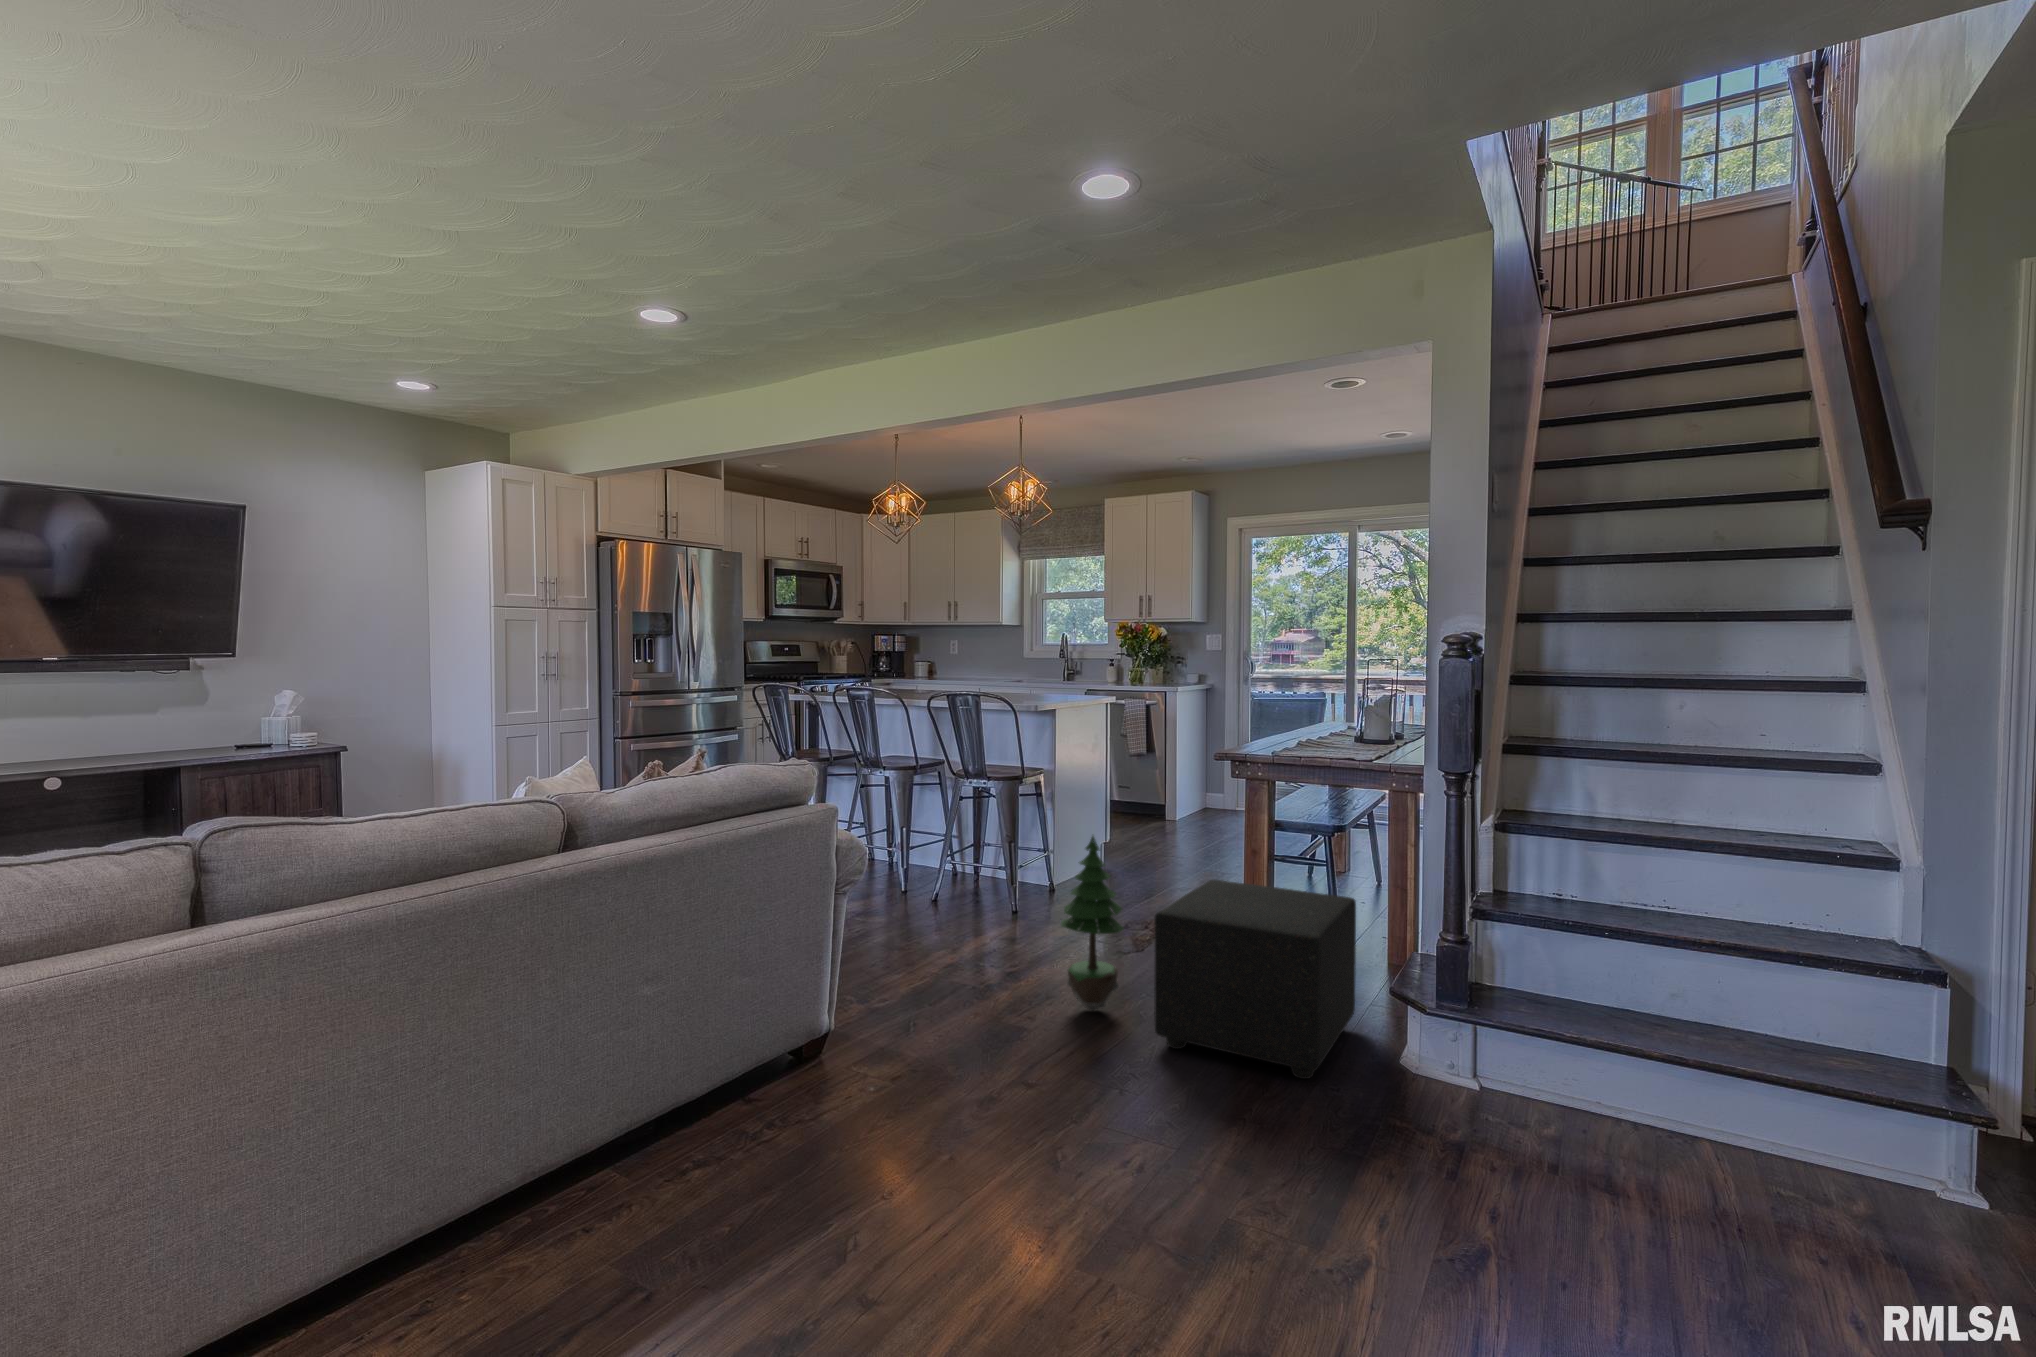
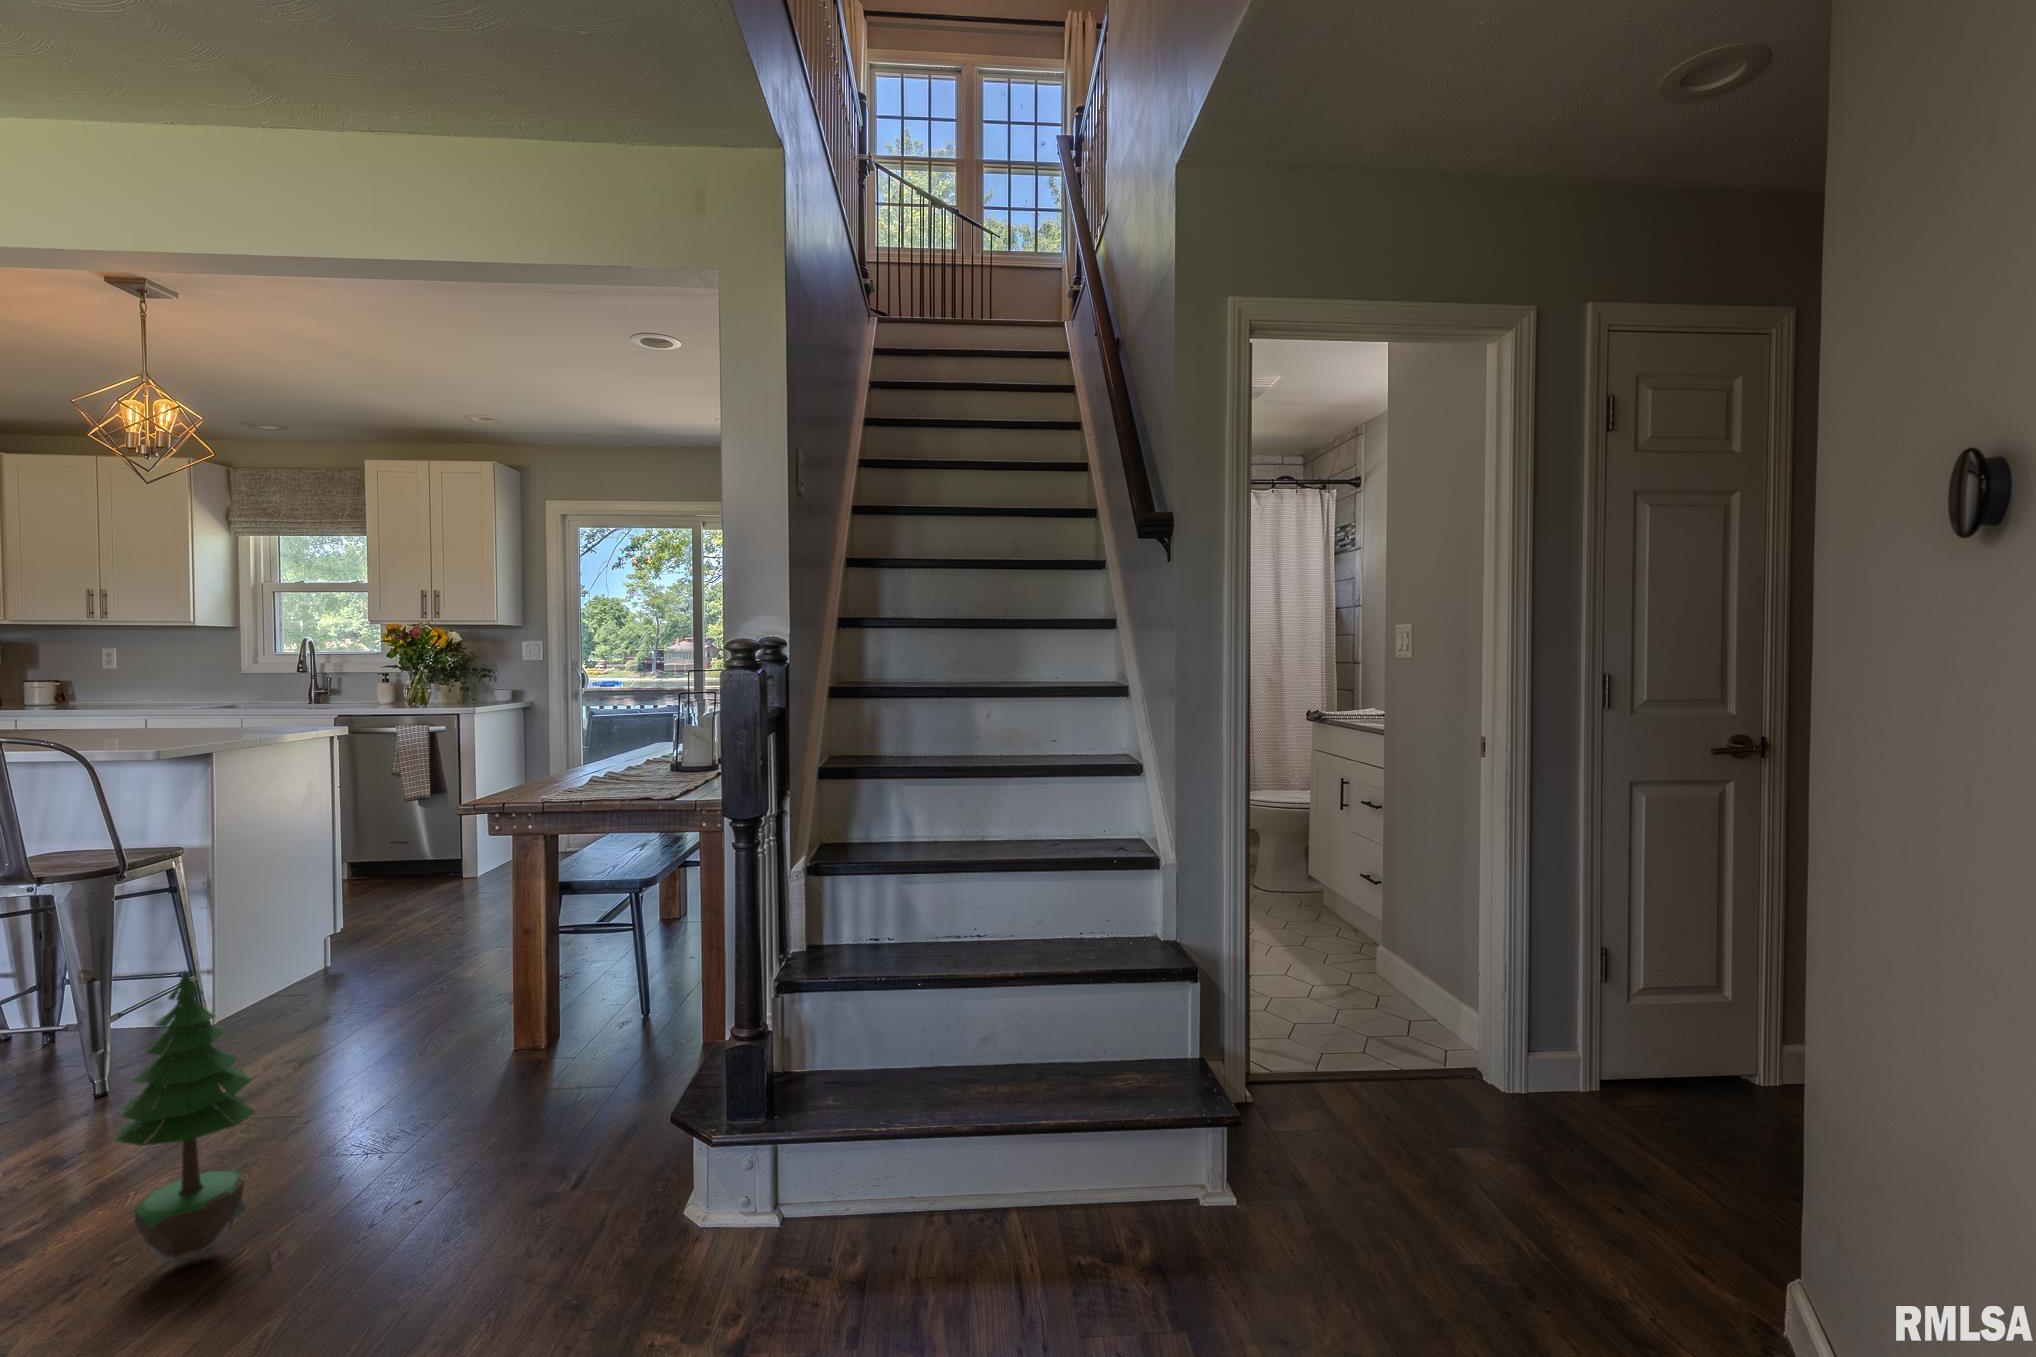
ottoman: present [1154,880,1356,1079] -> none [285,989,639,1298]

